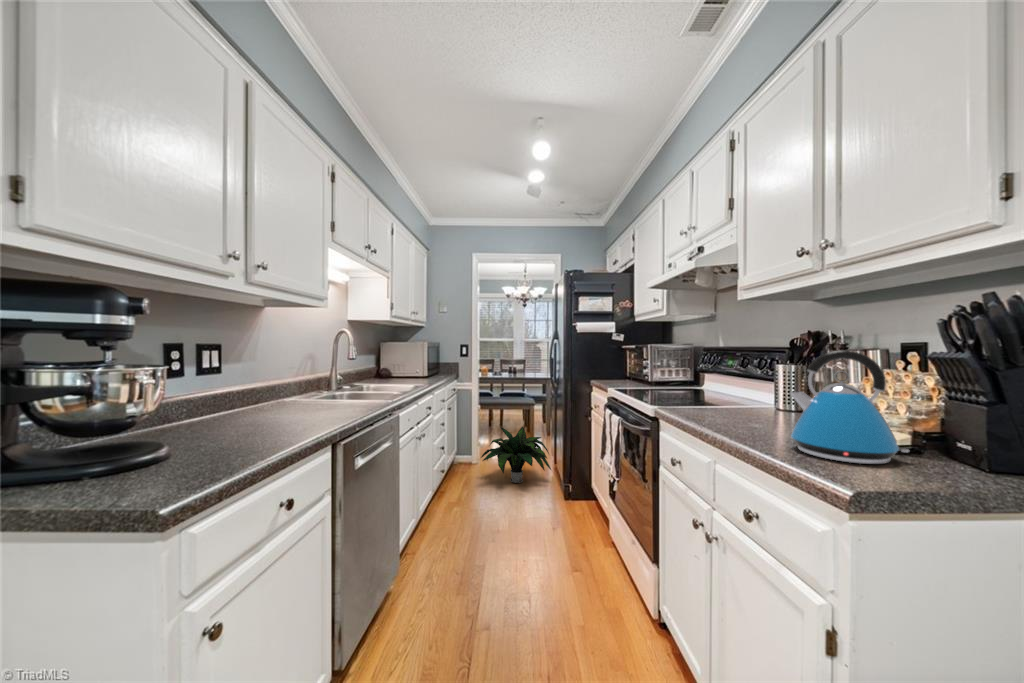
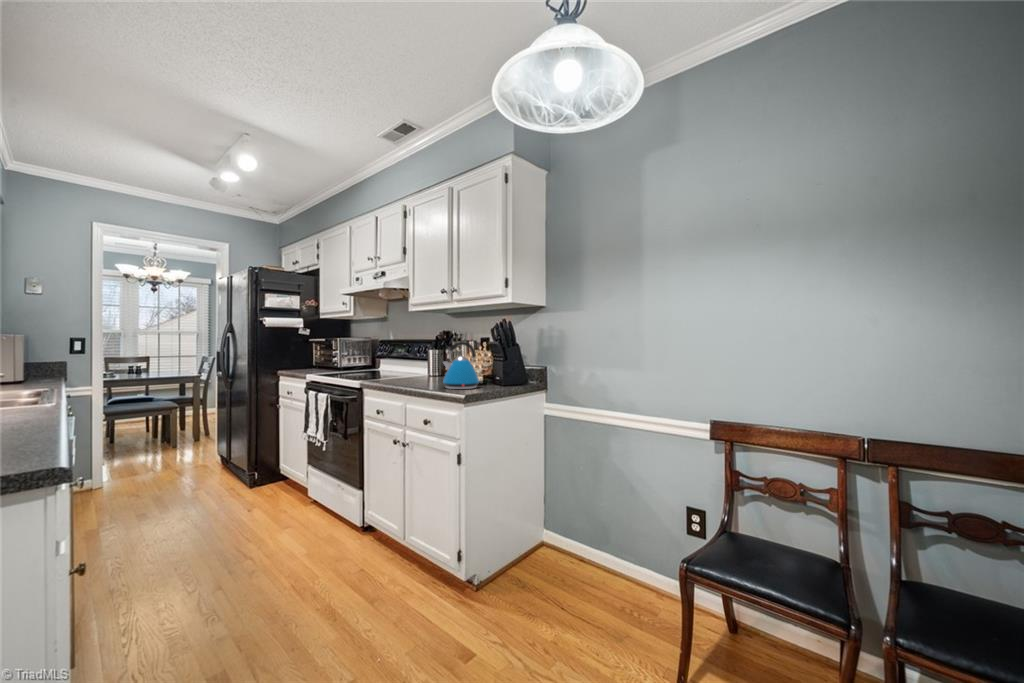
potted plant: present [481,427,551,483] -> none [128,424,230,489]

